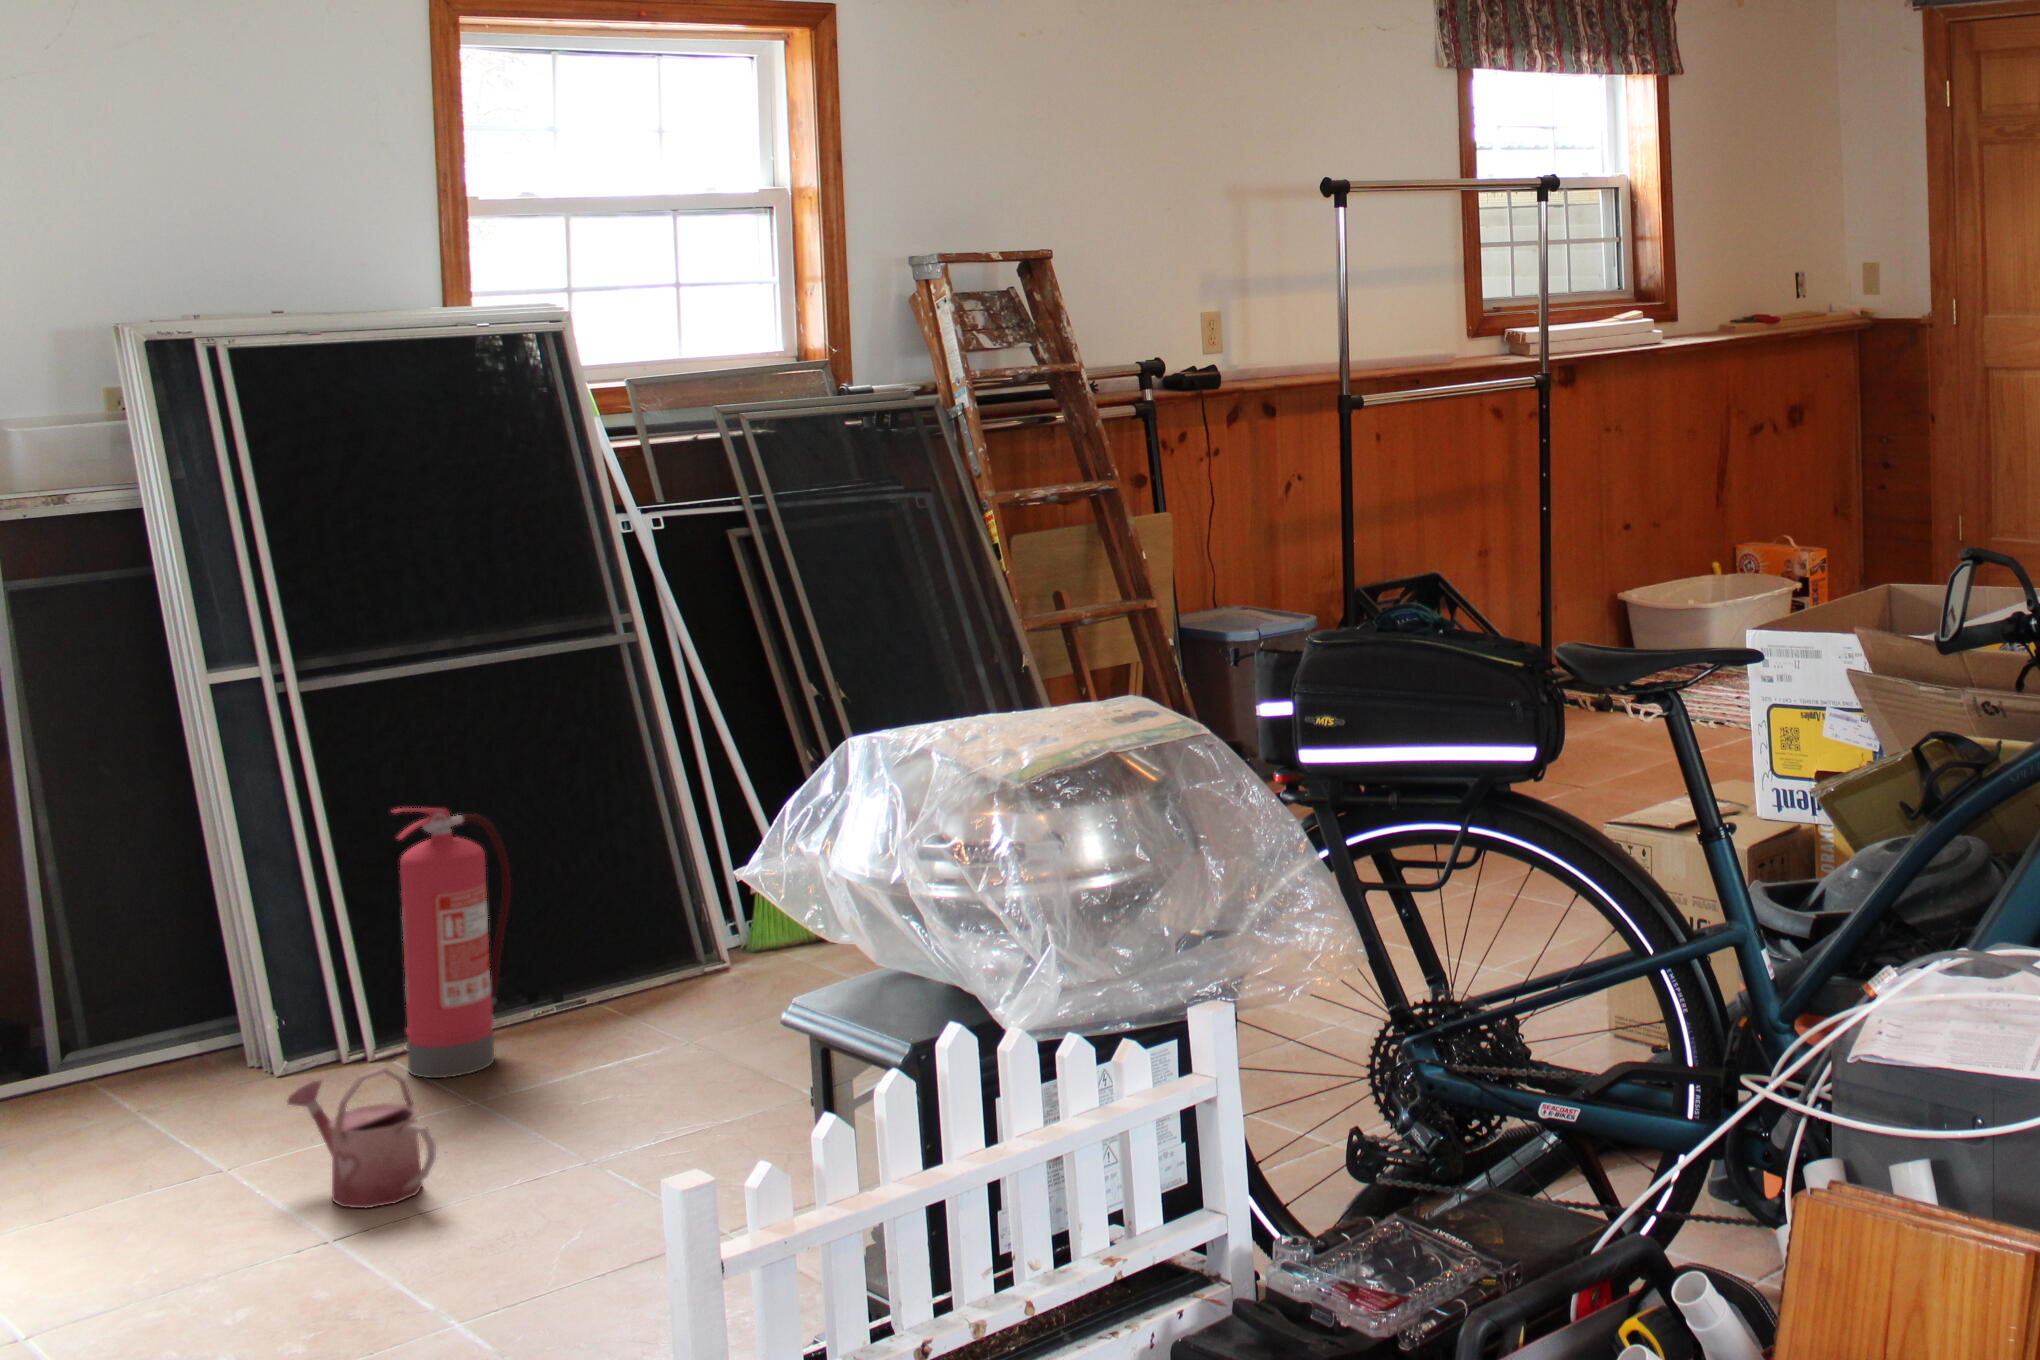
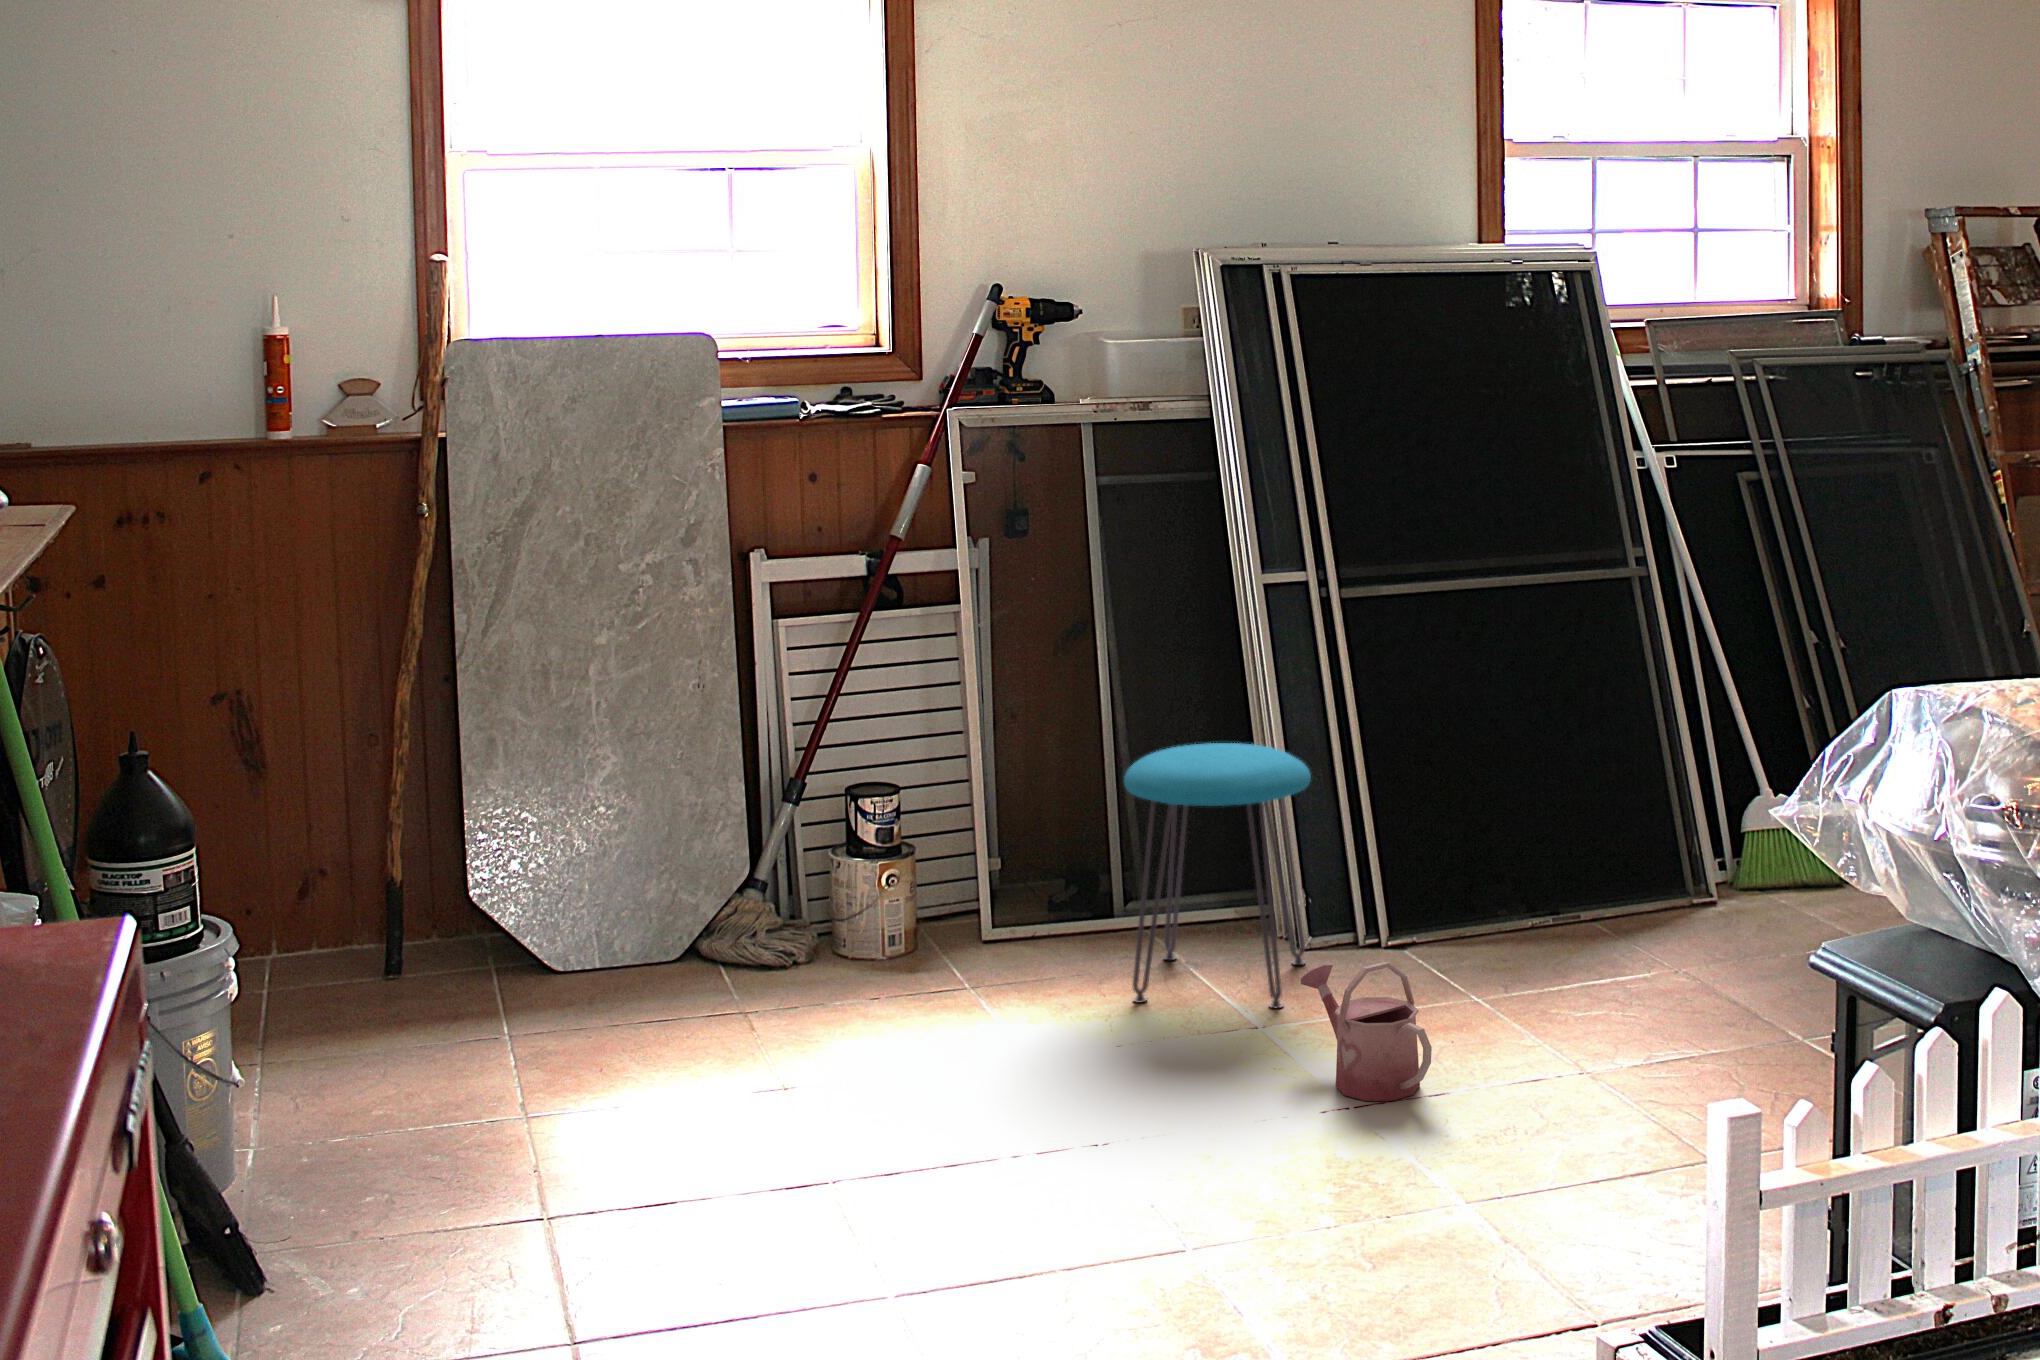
fire extinguisher: present [391,808,511,1078] -> none [1408,708,1518,975]
stool: none [62,865,283,1155] -> present [1124,743,1311,1008]

